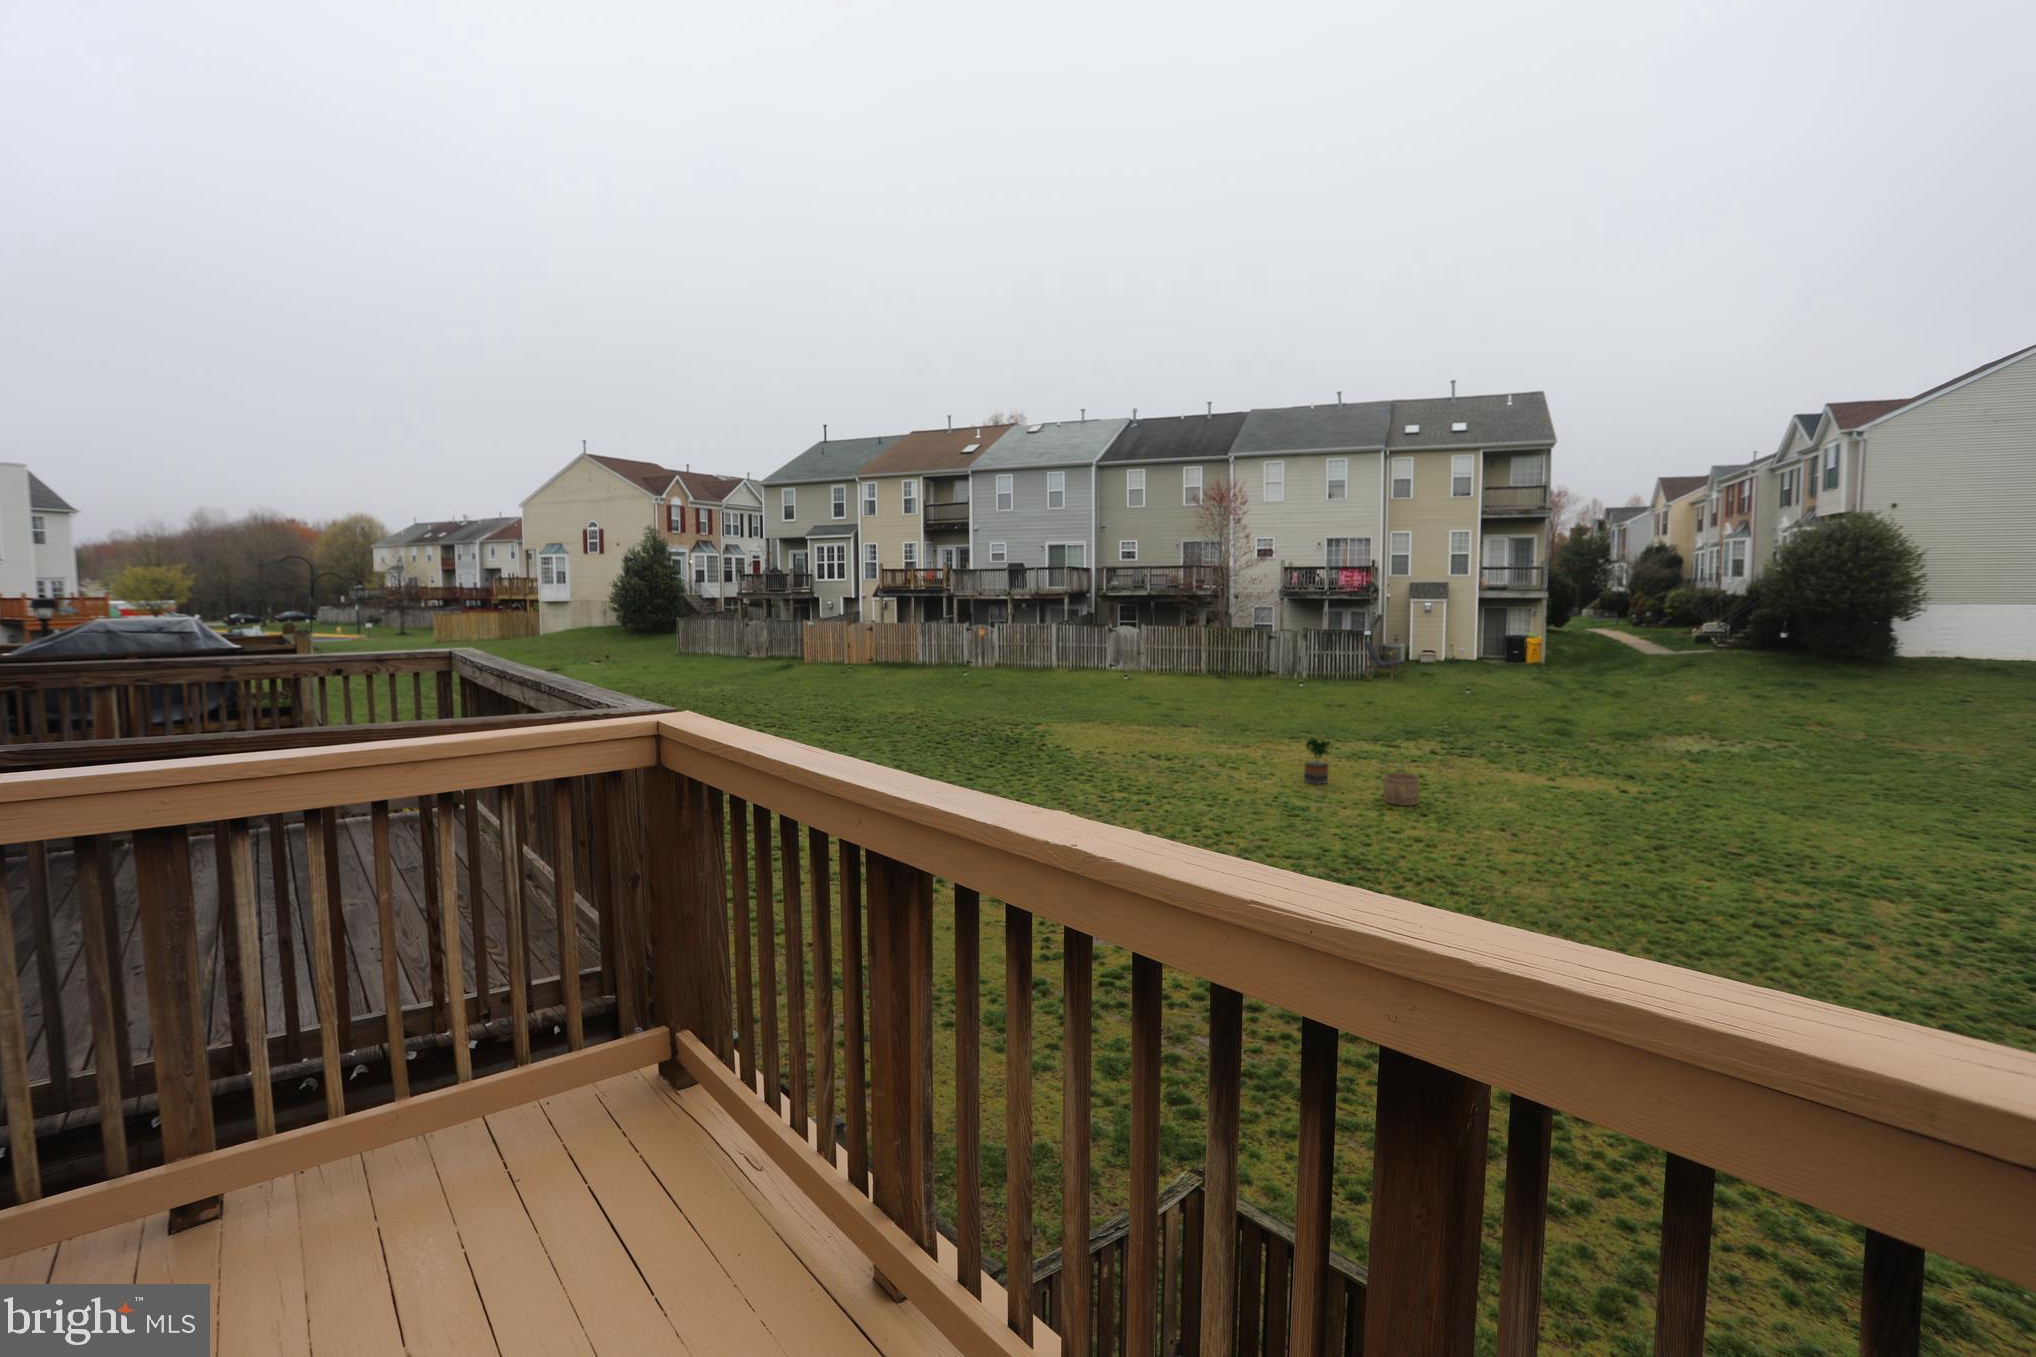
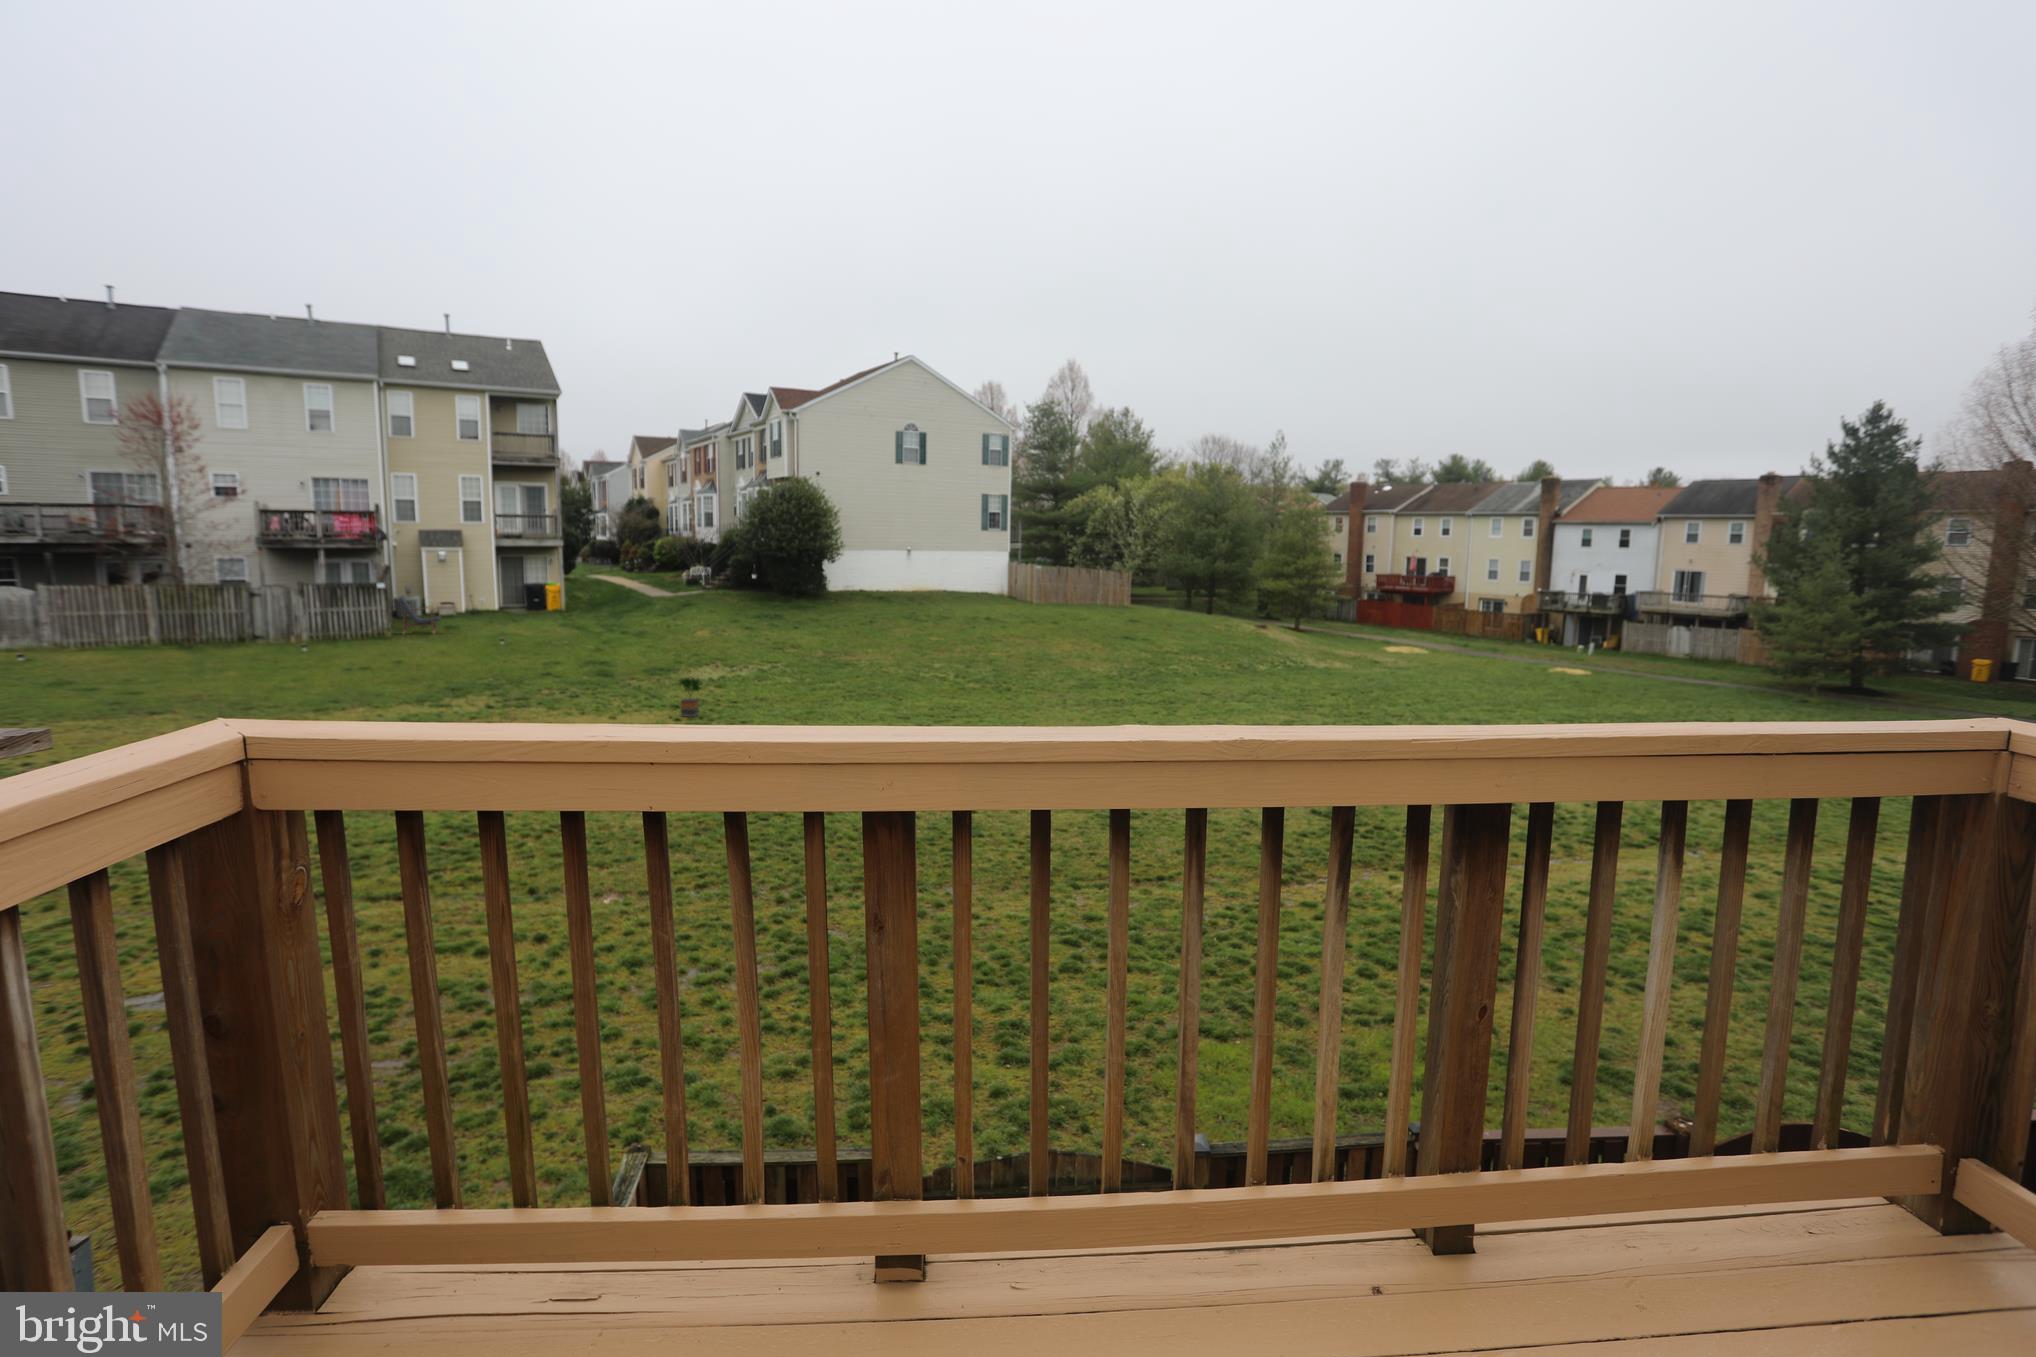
potted tree: present [1304,738,1333,785] -> present [679,678,702,717]
wooden bucket: present [1383,773,1420,806] -> none [527,693,556,717]

